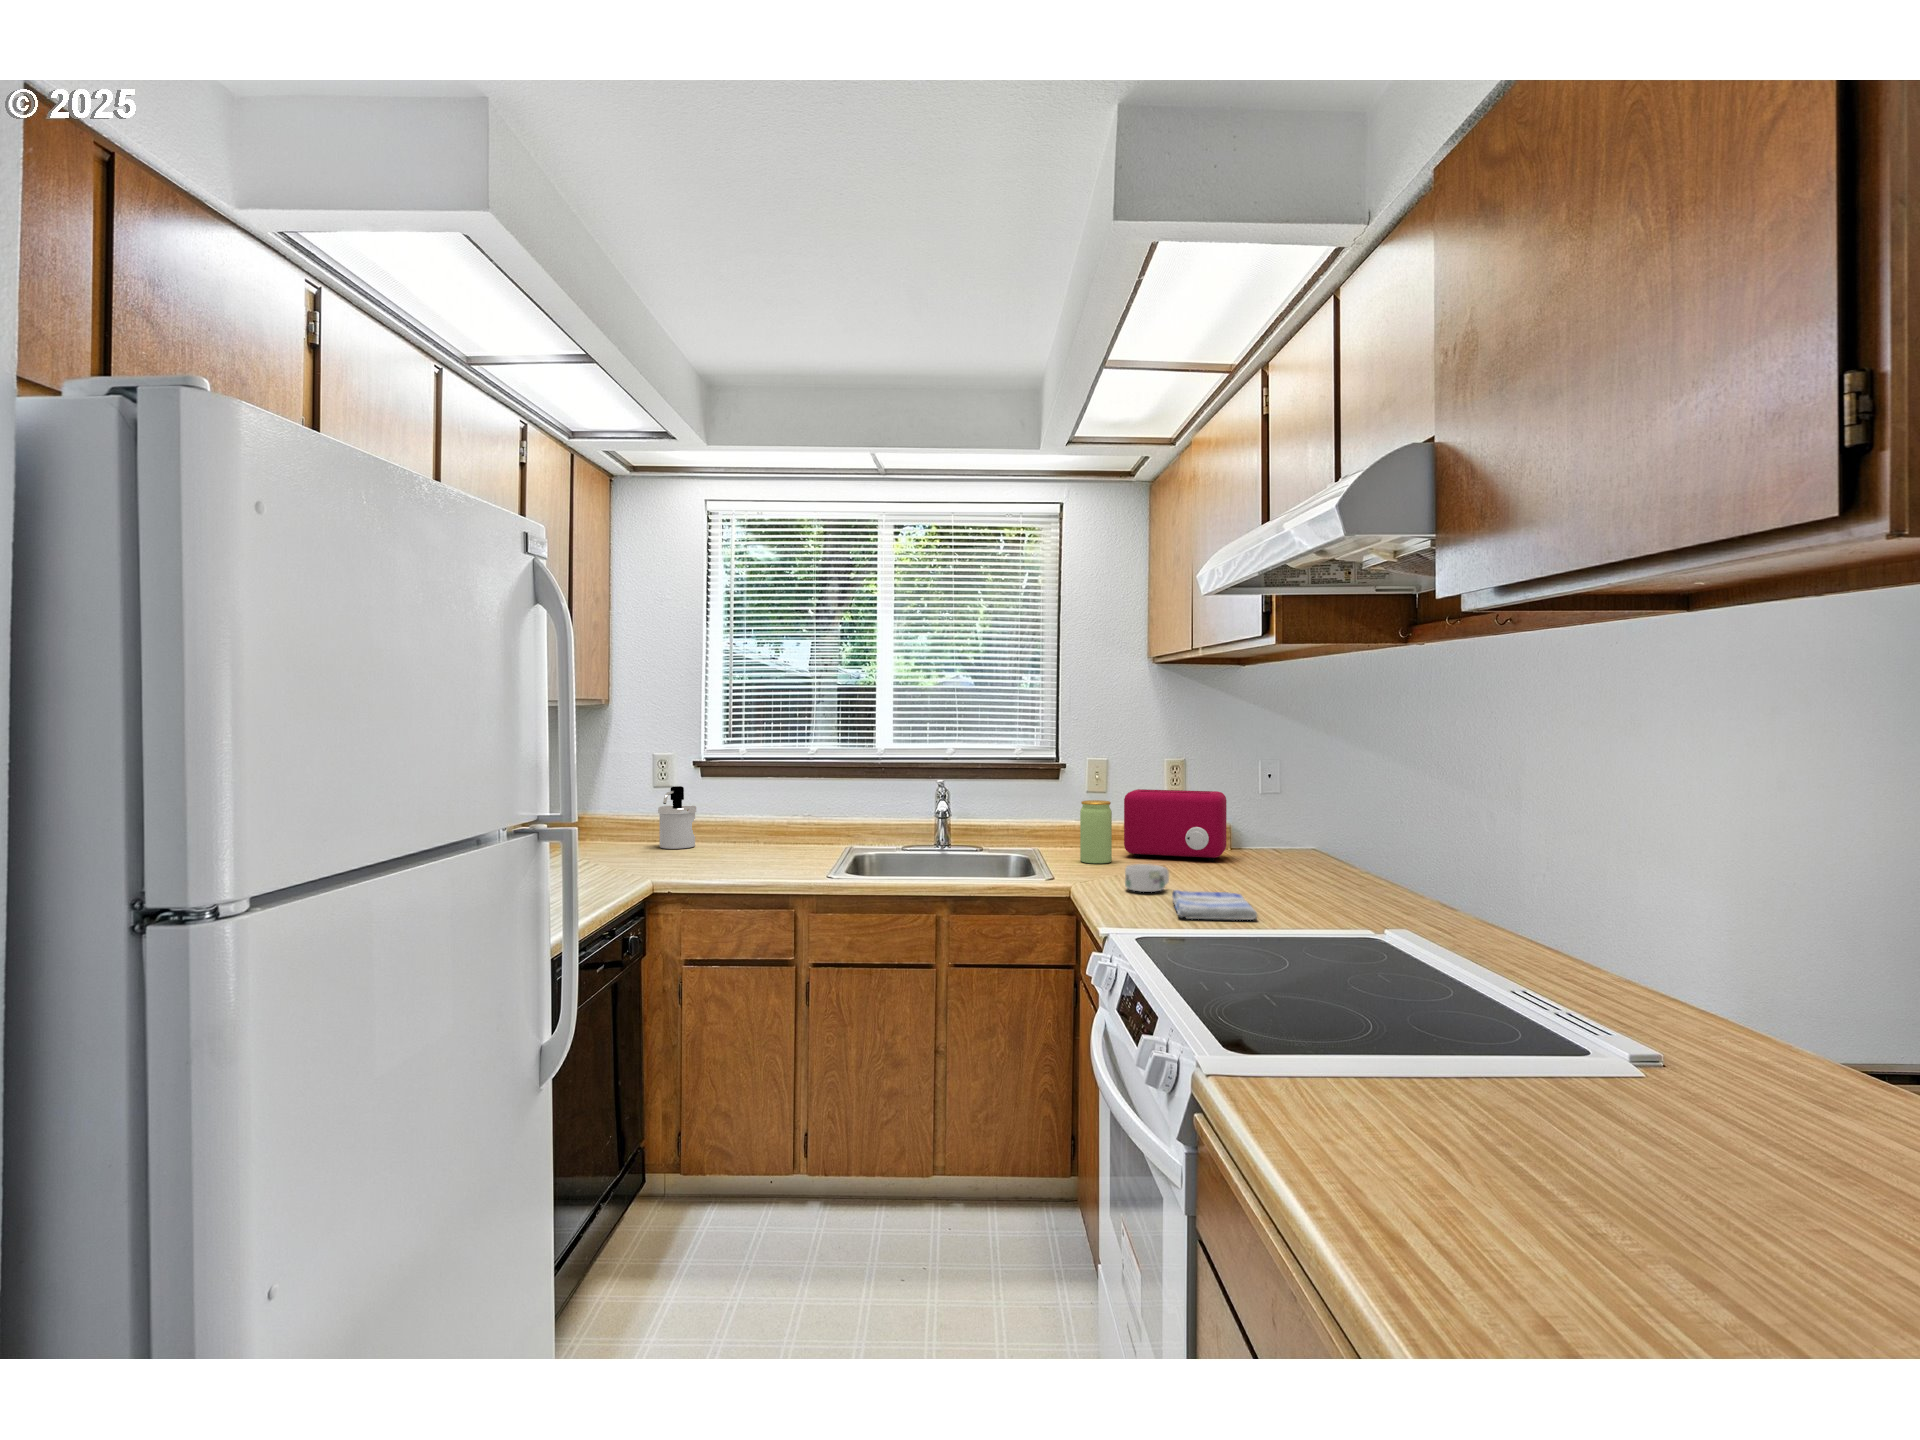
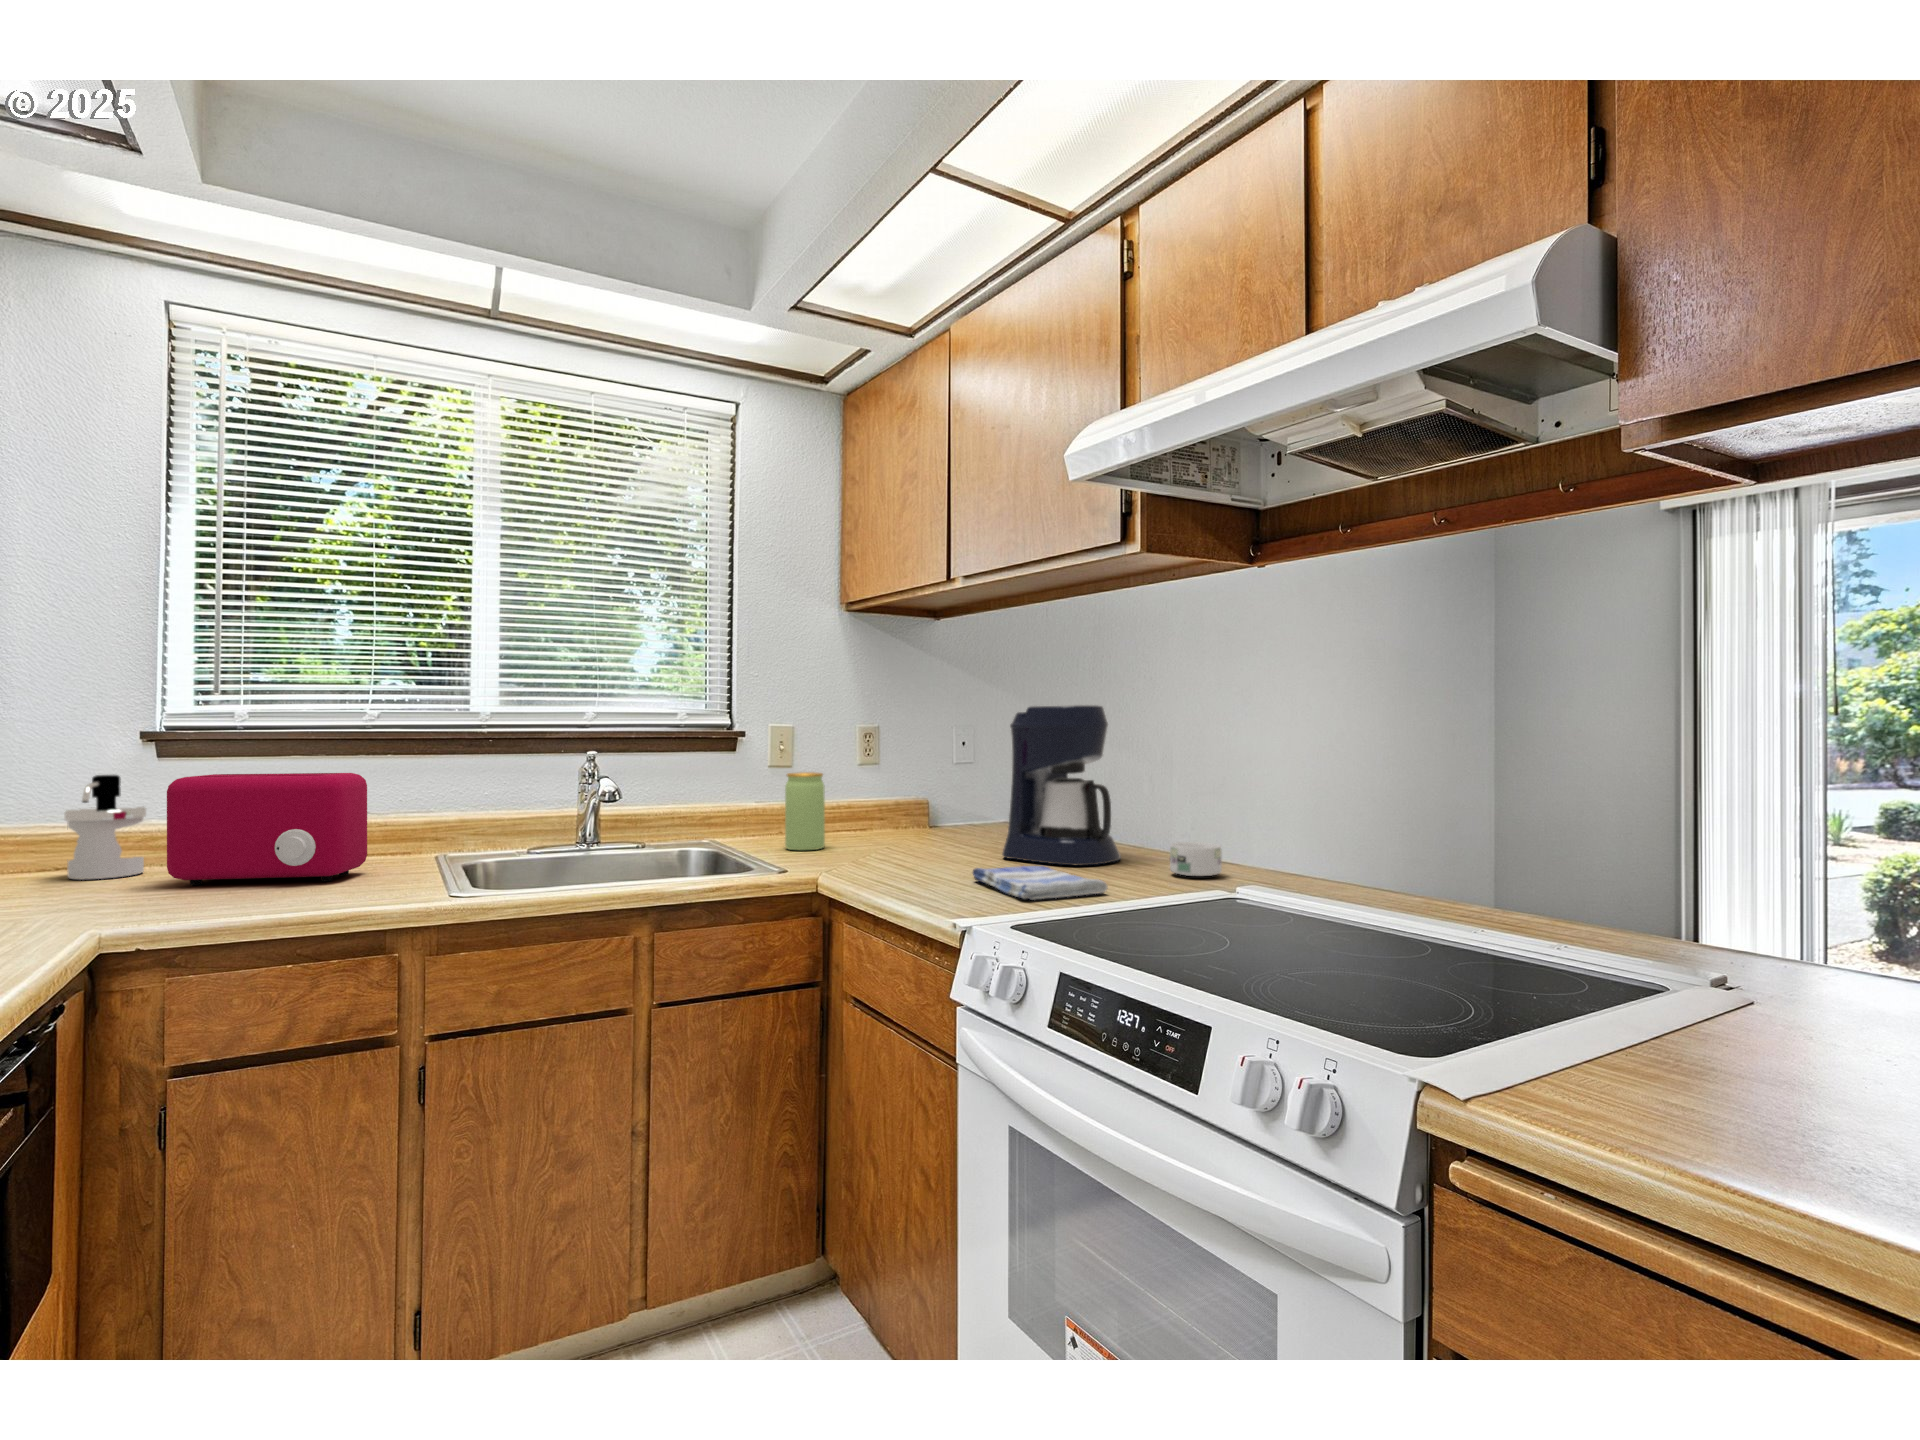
coffee maker: none [1235,755,1339,896] -> present [1002,705,1121,866]
toaster: present [1124,789,1227,861] -> present [167,773,367,885]
mug: present [1125,864,1169,892] -> present [1170,842,1222,876]

